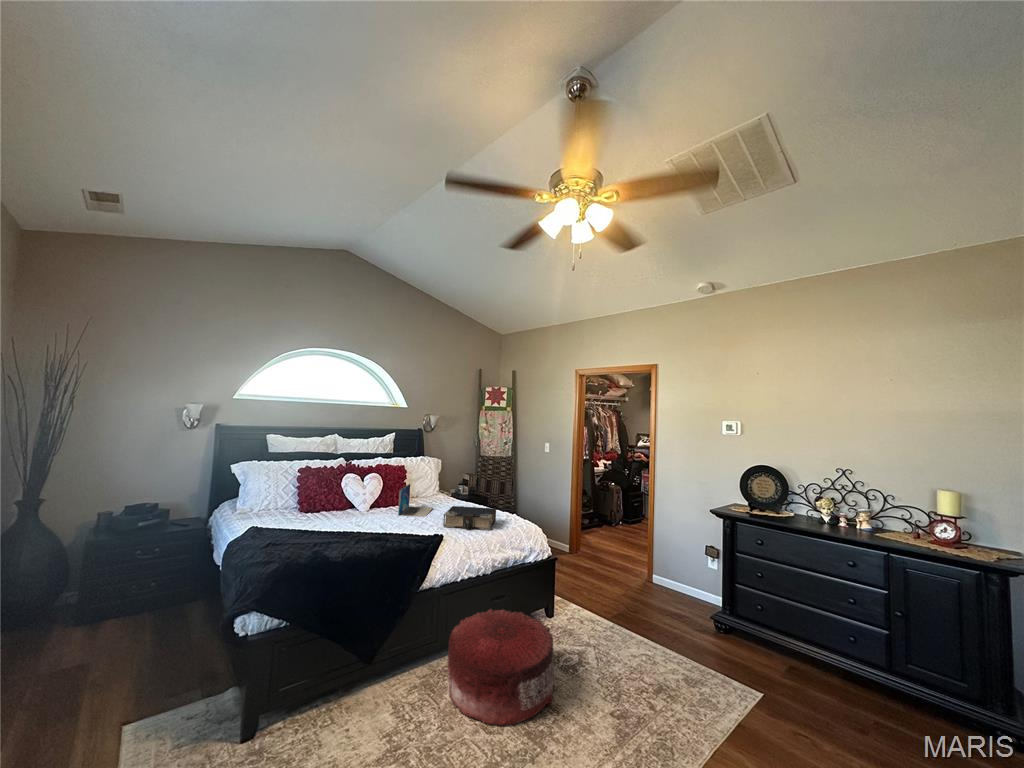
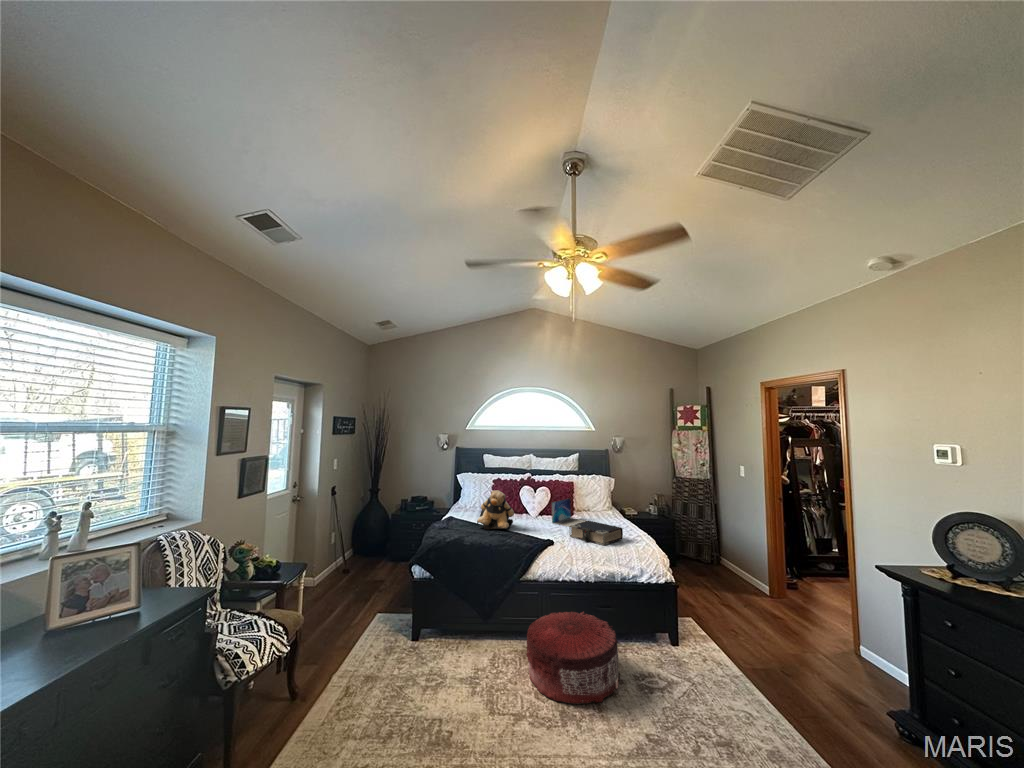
teddy bear: none [315,480,369,536] -> present [477,490,514,529]

